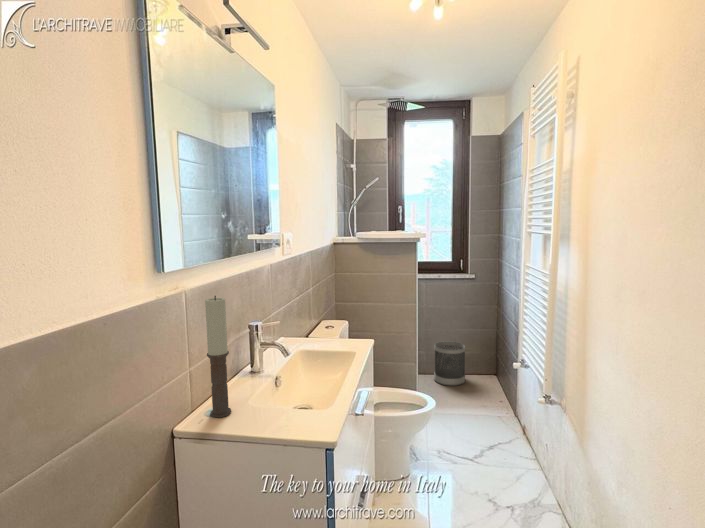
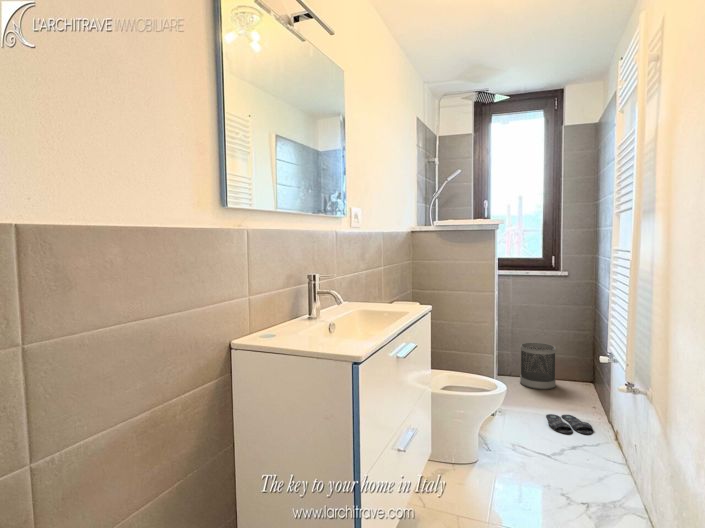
candle: present [205,296,231,417] -> none [262,233,281,338]
slippers: none [462,411,504,433] -> present [546,414,593,435]

